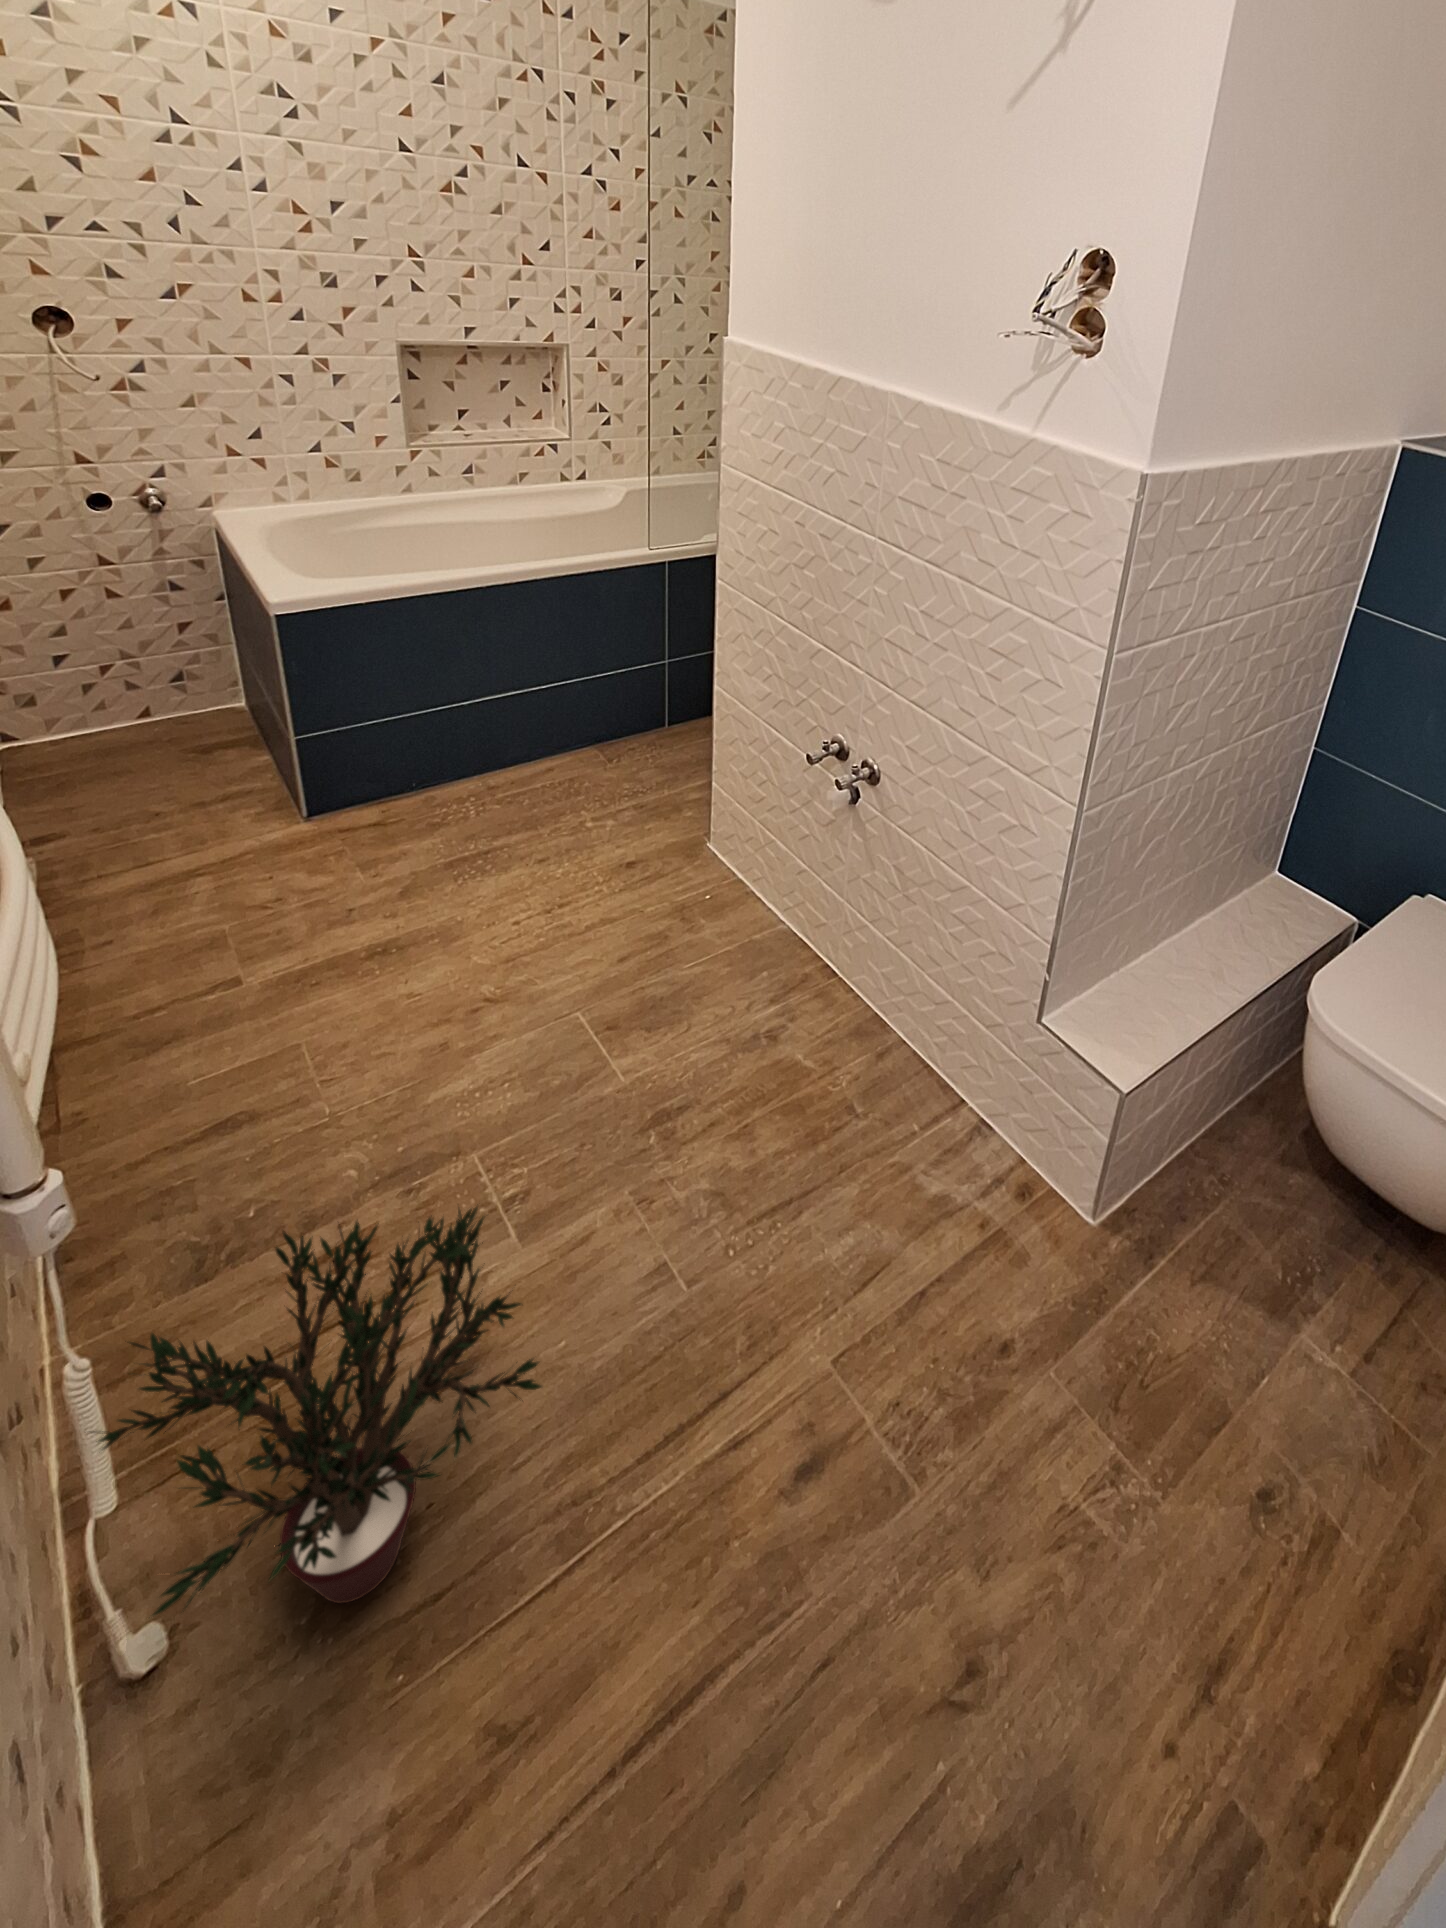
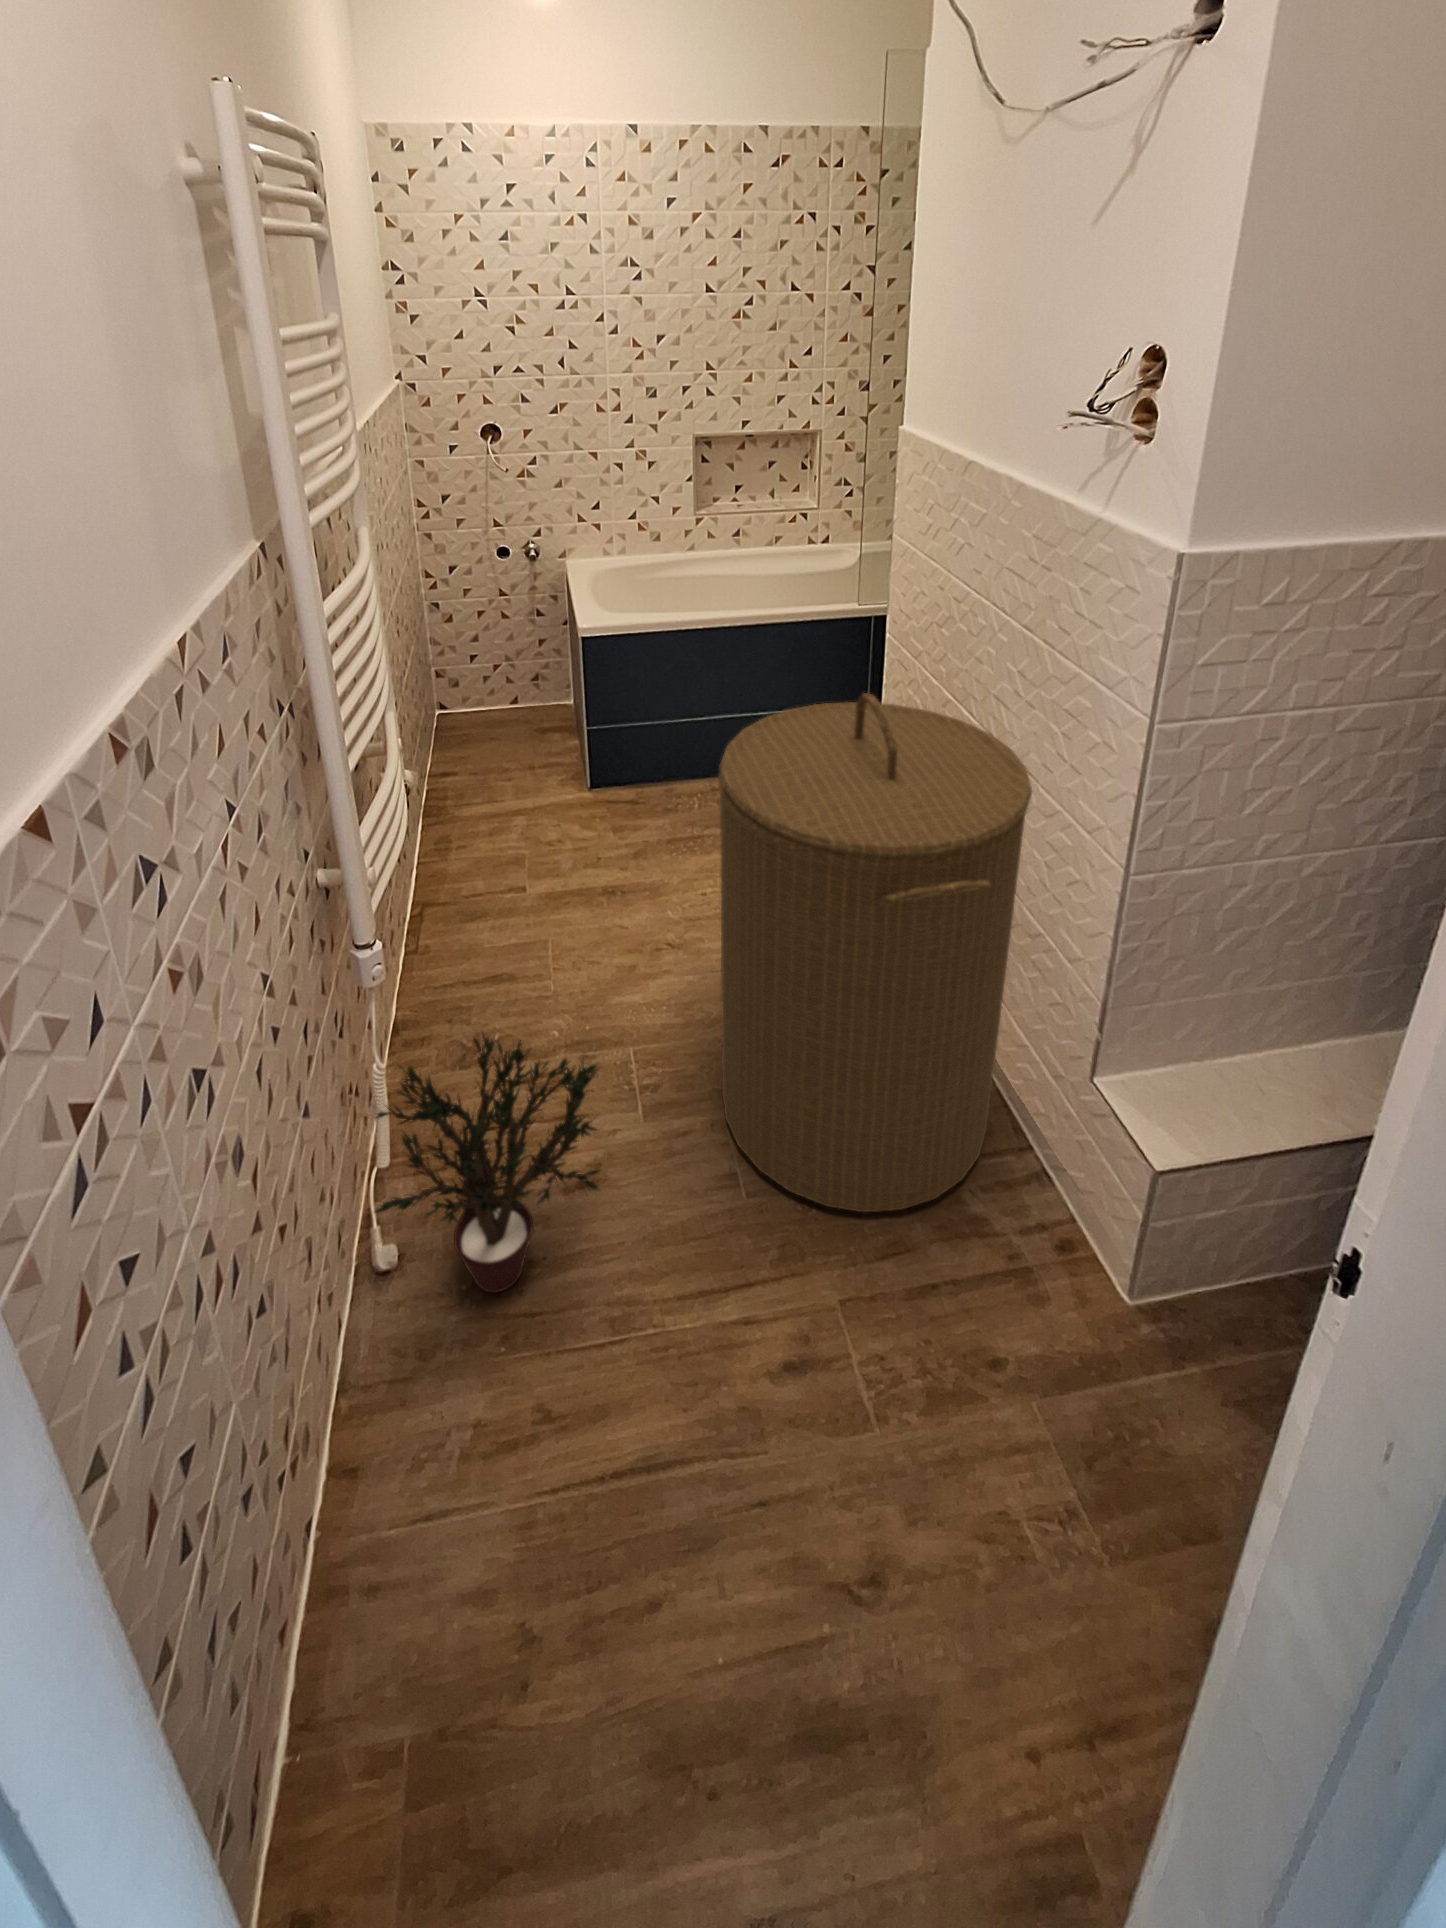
laundry hamper: none [607,652,981,1258] -> present [718,693,1032,1212]

